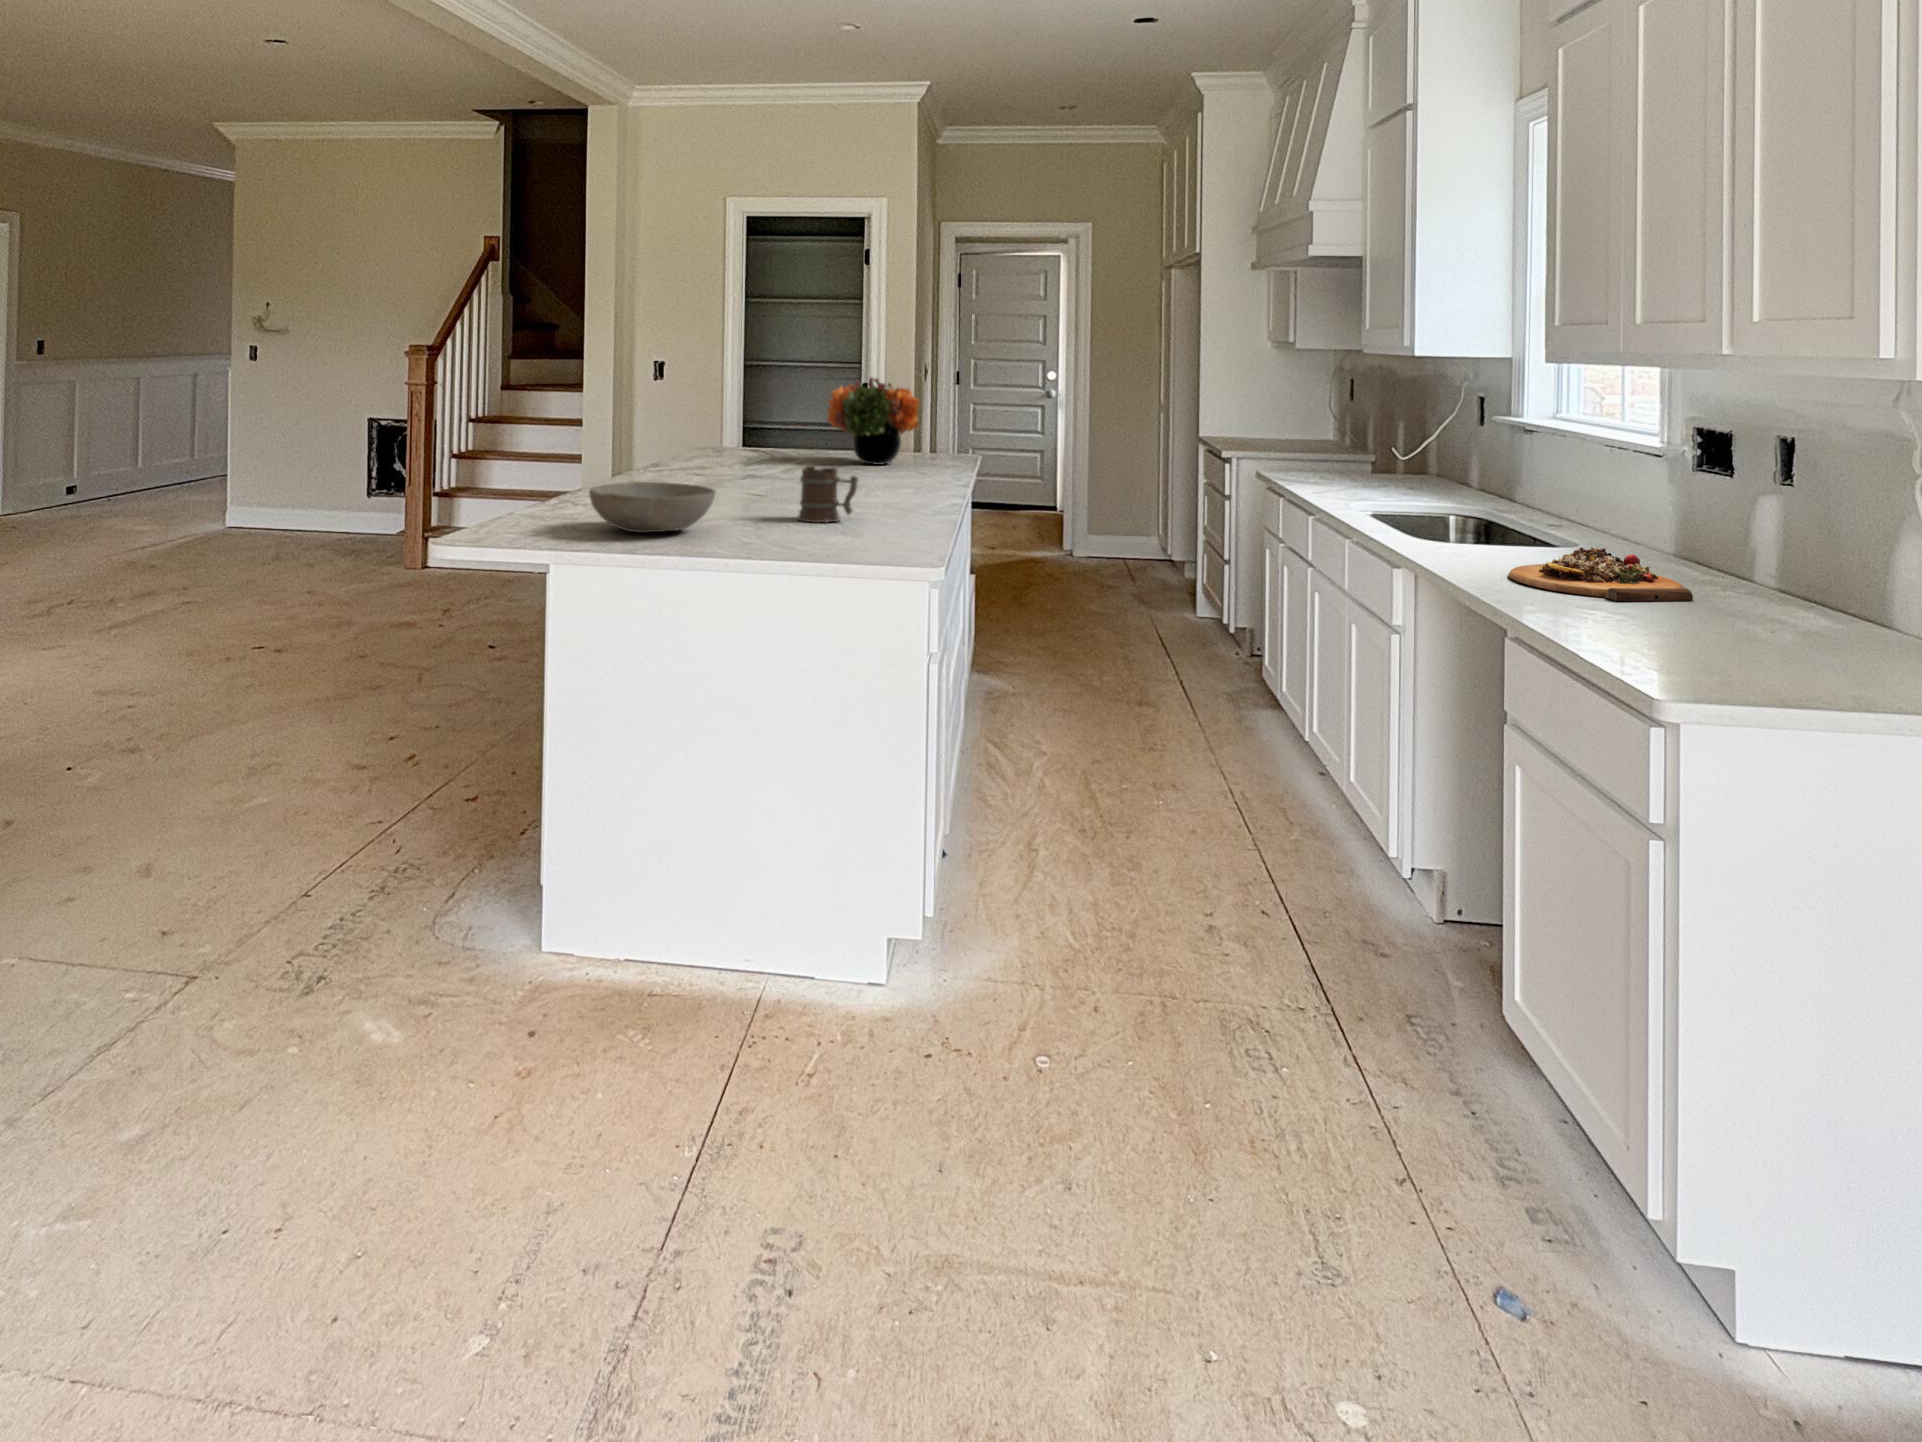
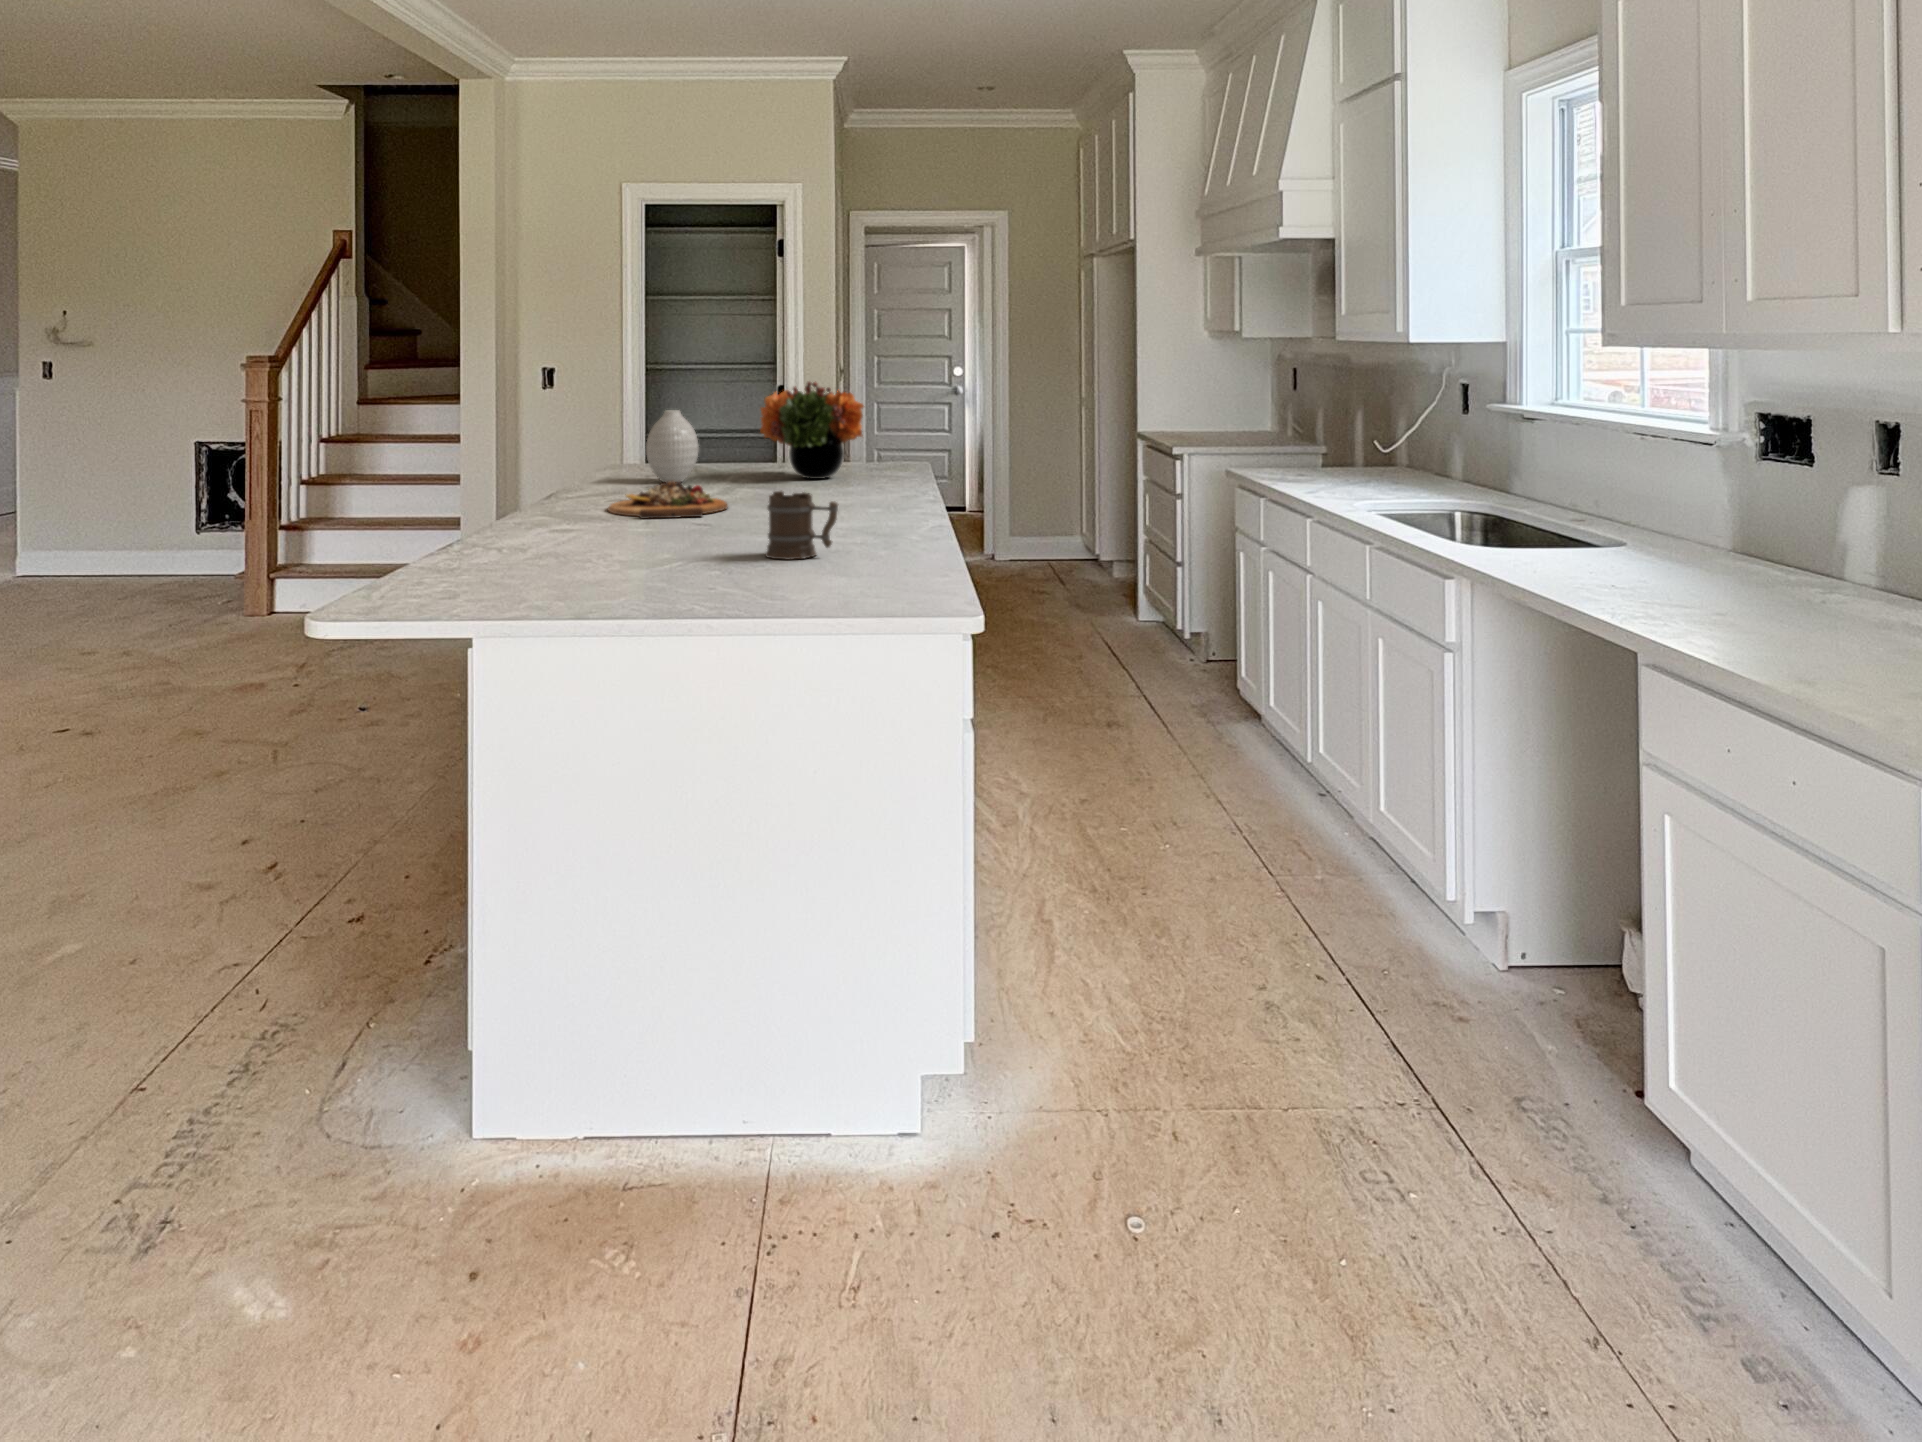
vase: none [727,399,772,462] -> present [646,410,699,482]
bowl: present [589,482,716,533] -> none [515,520,675,586]
cutting board: present [1508,547,1693,601] -> present [608,481,728,519]

